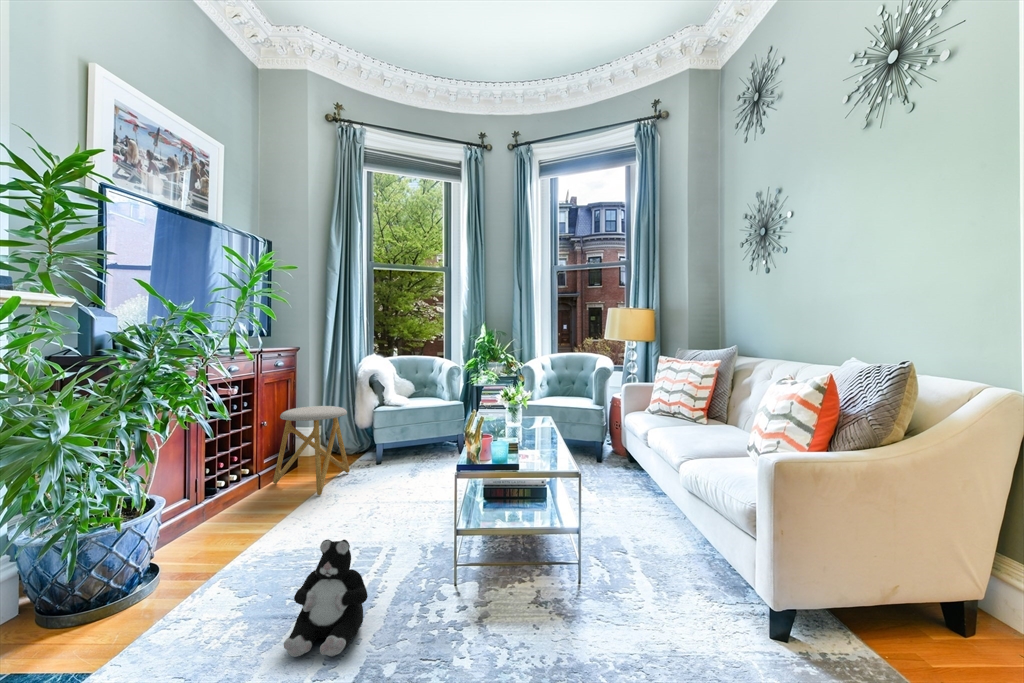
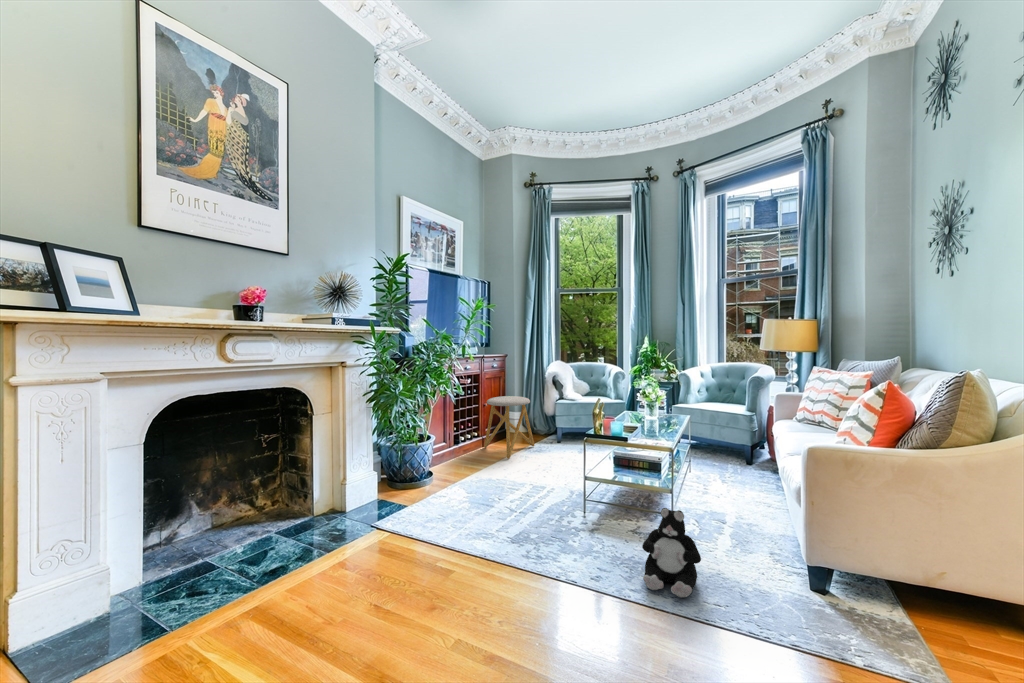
plush toy: present [284,539,368,657] -> present [642,508,701,598]

